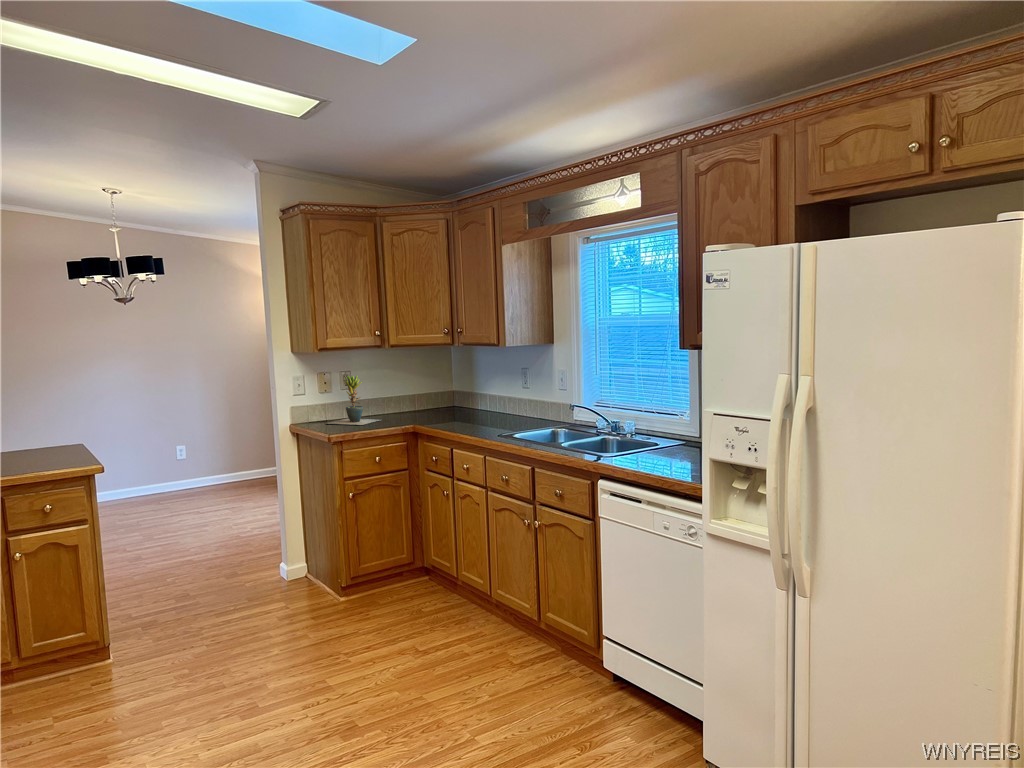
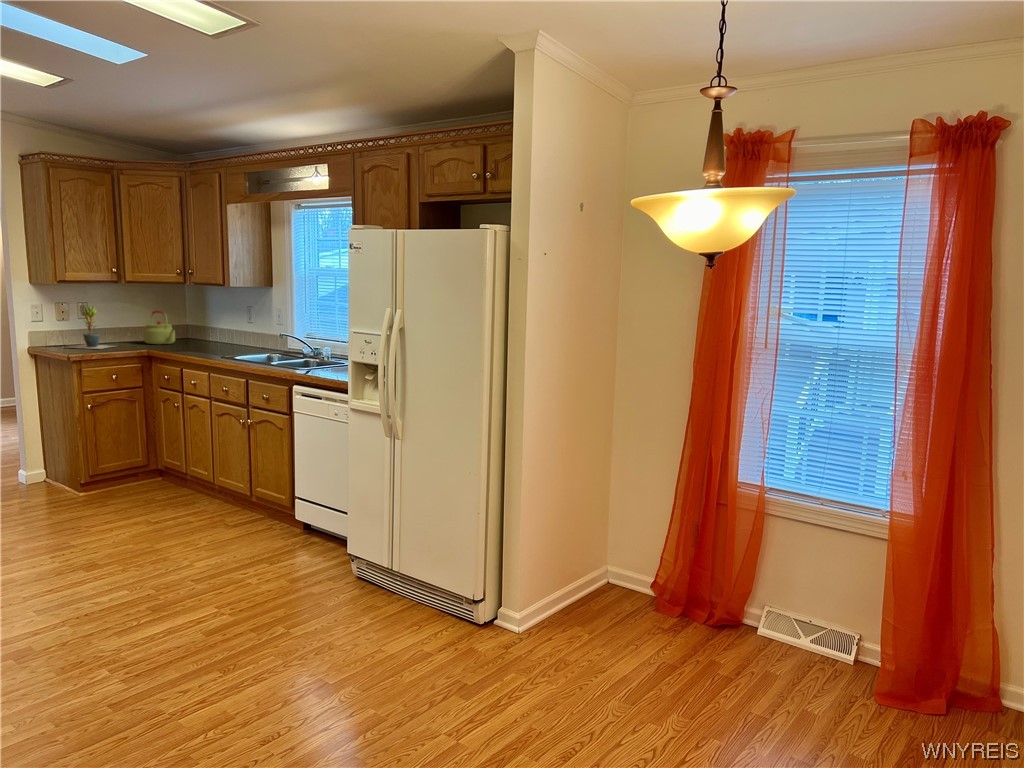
kettle: none [408,376,441,416] -> present [144,310,175,344]

